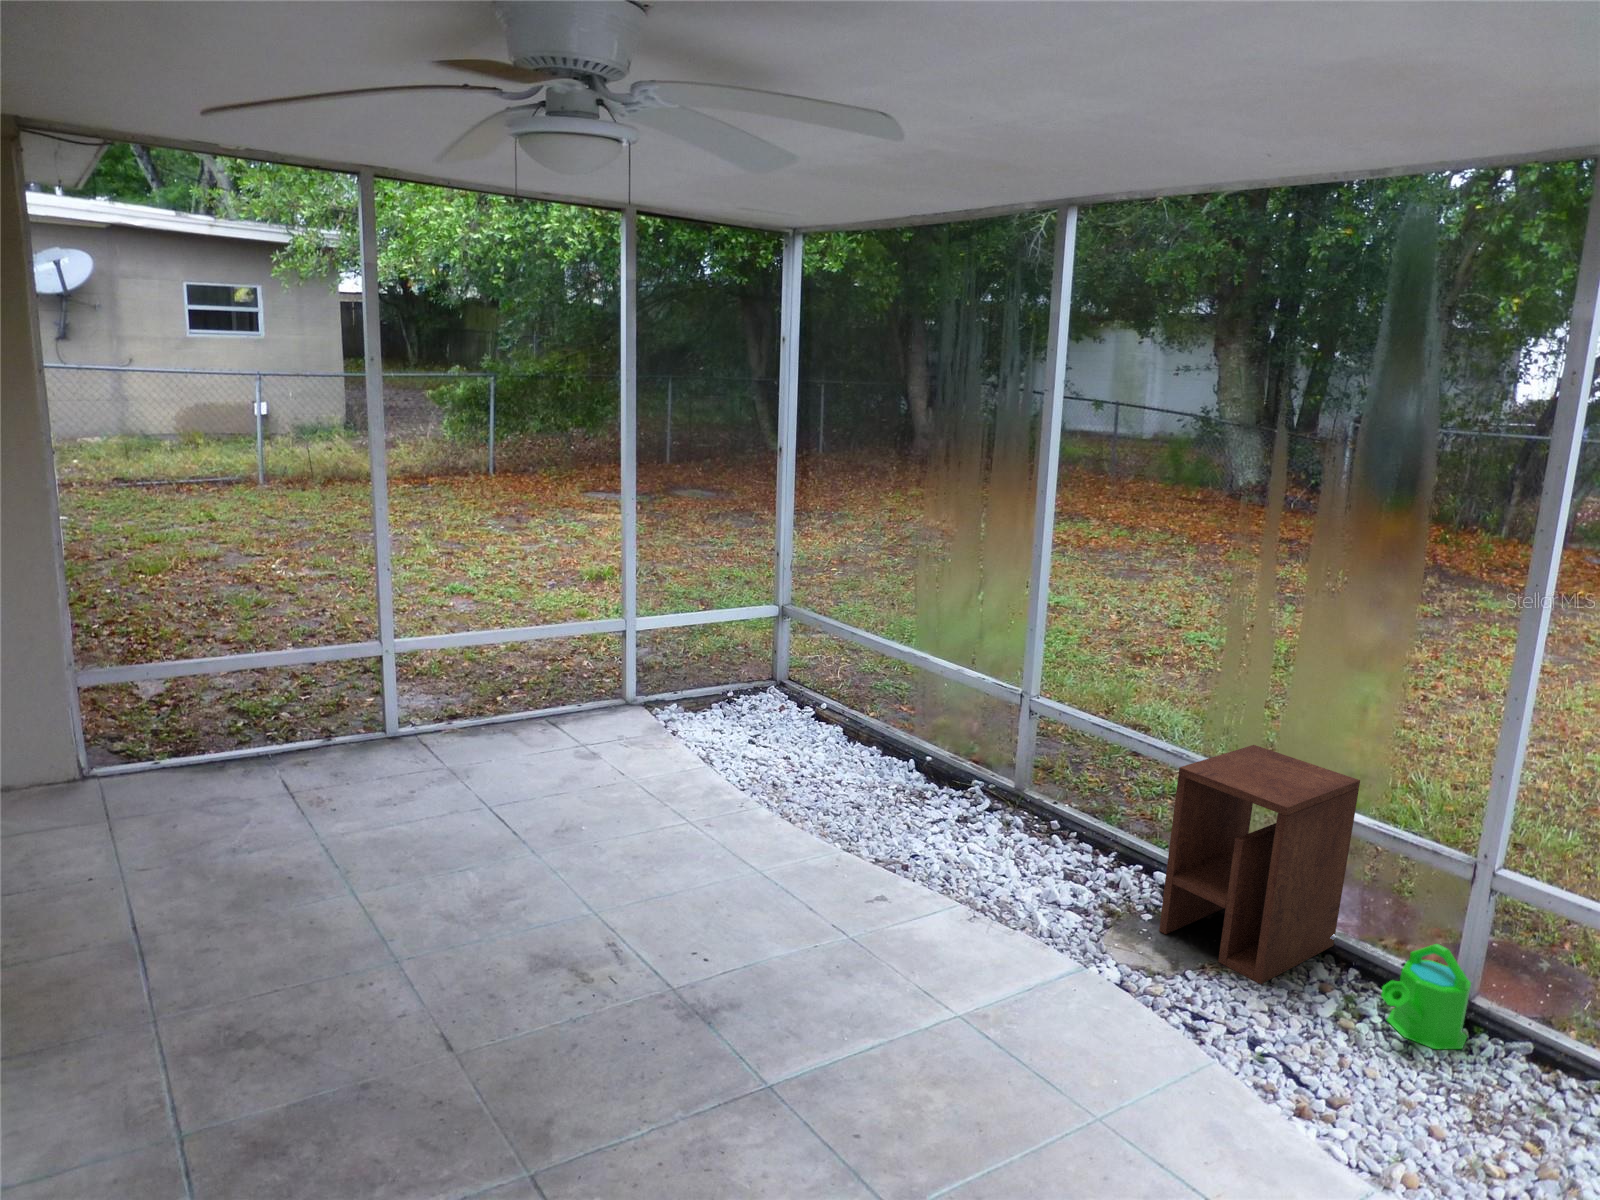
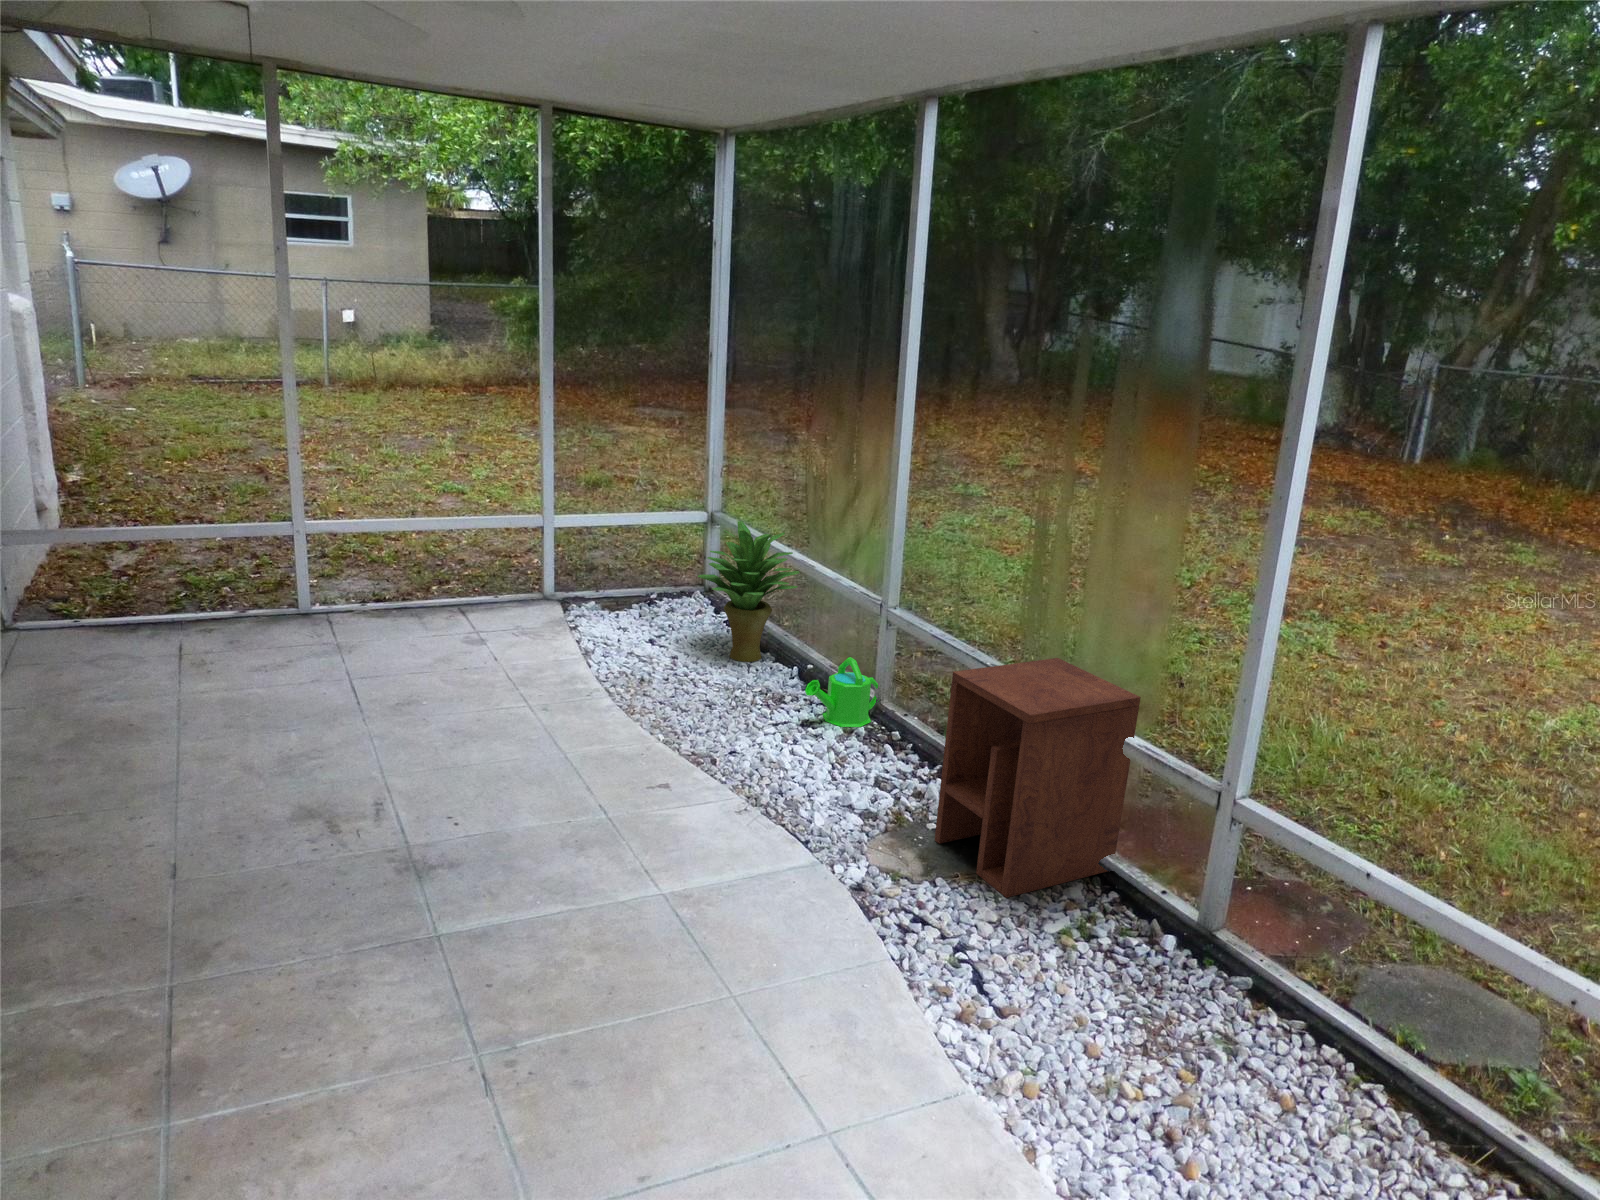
potted plant: none [811,618,912,758] -> present [698,521,800,662]
watering can: present [1381,944,1471,1049] -> present [805,657,878,727]

